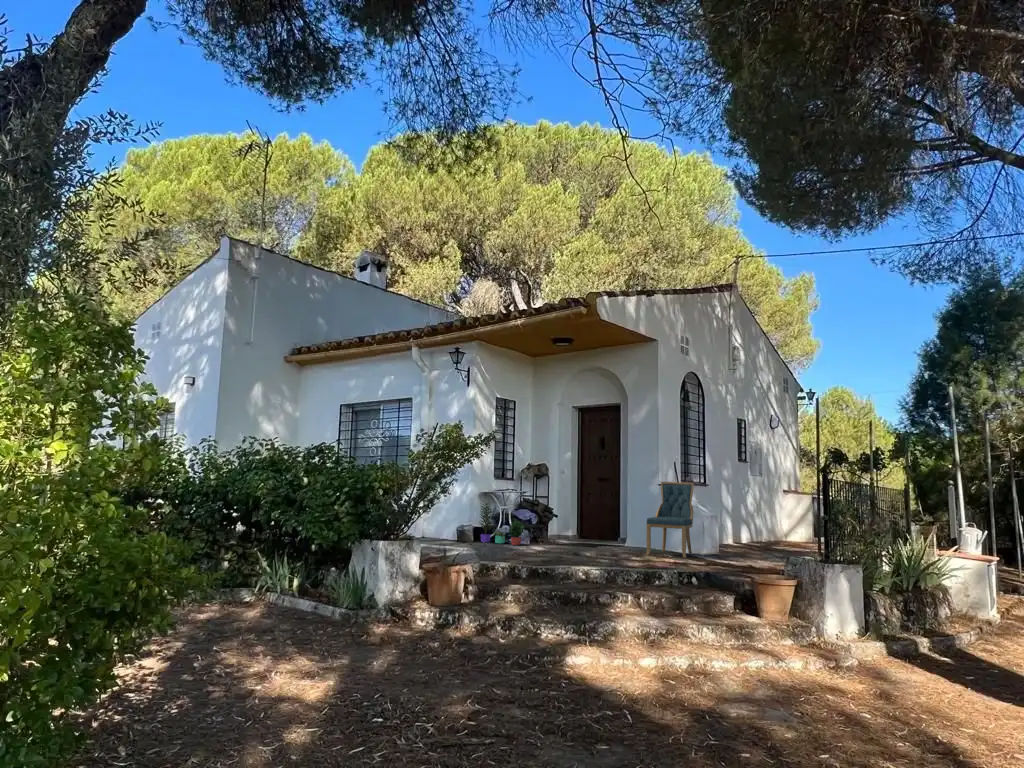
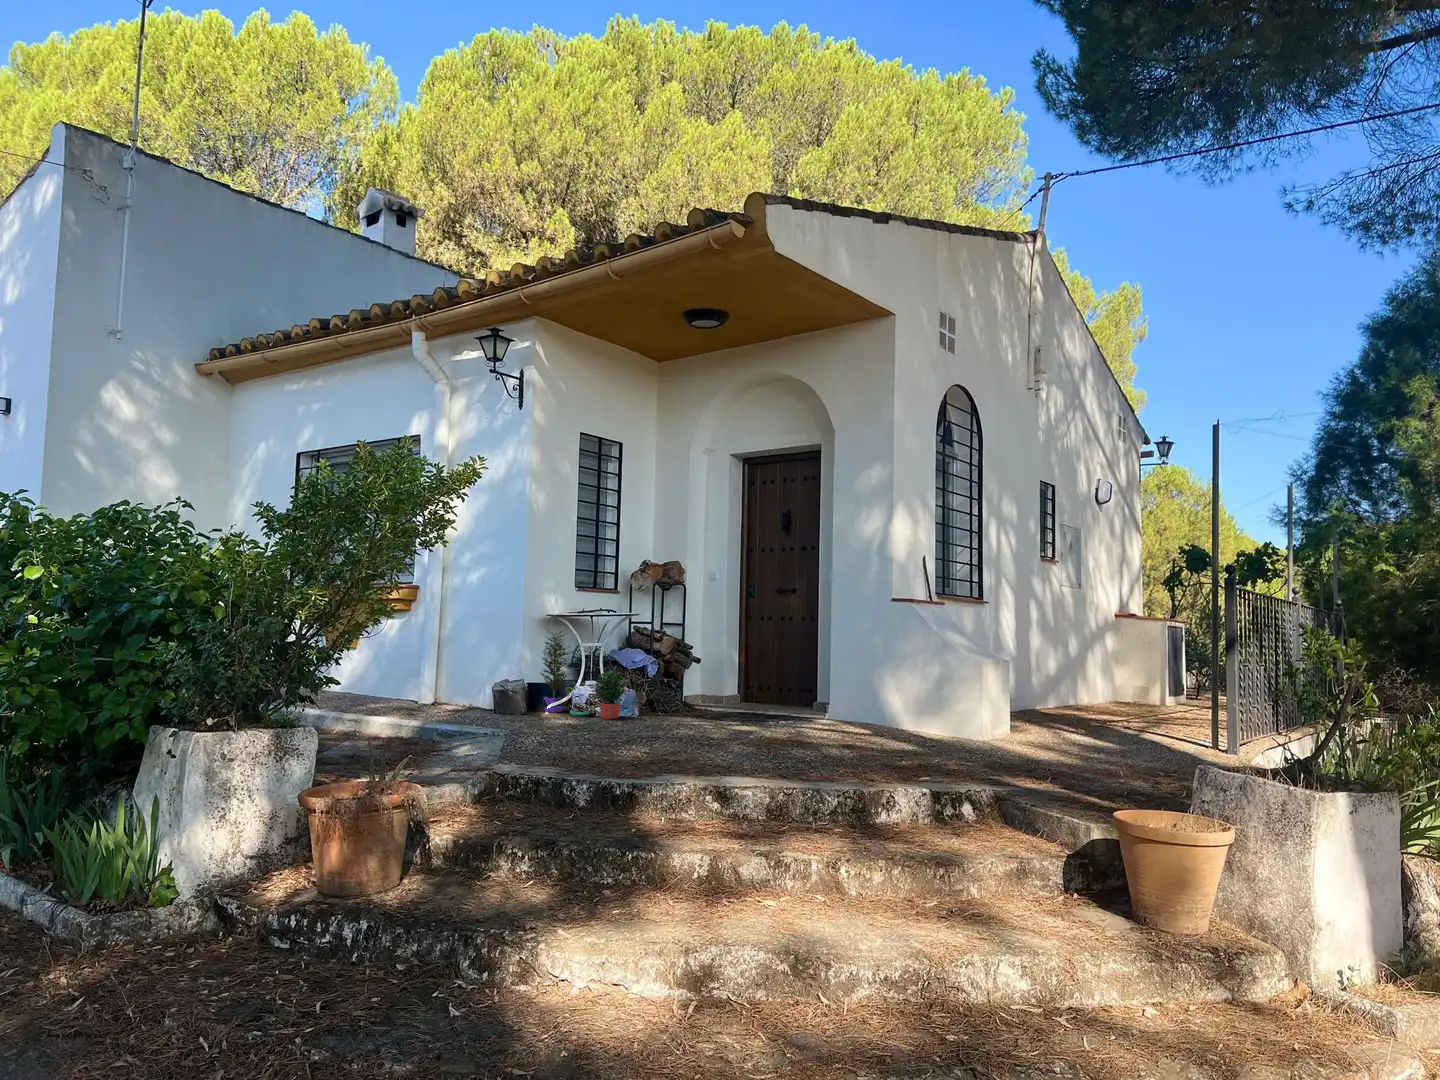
chair: present [646,482,694,558] -> none [865,593,964,747]

